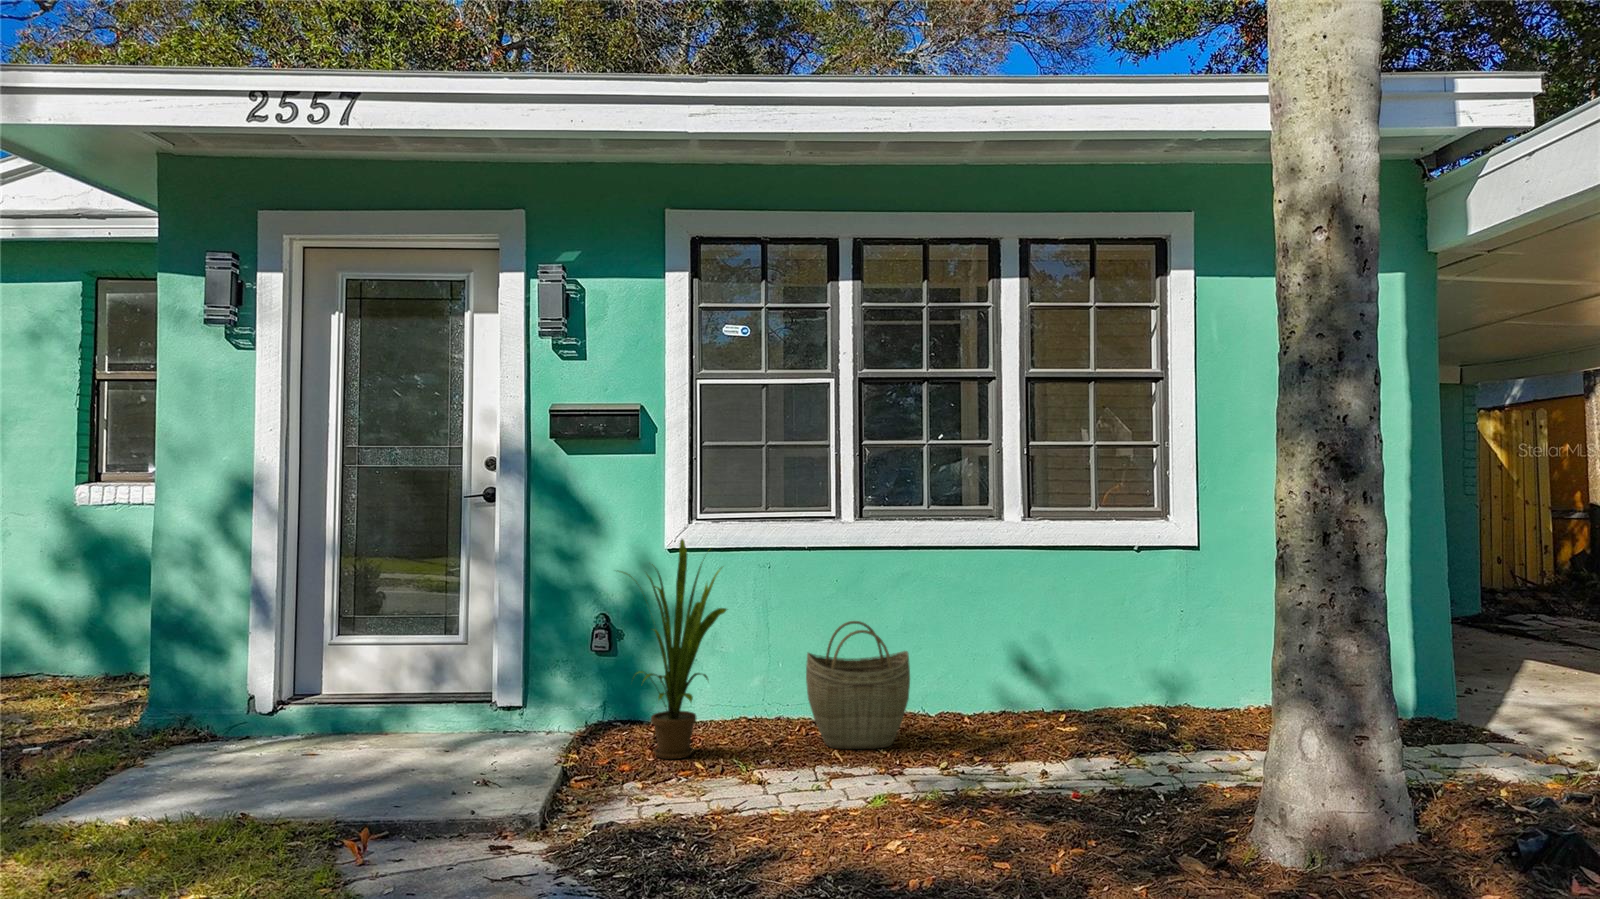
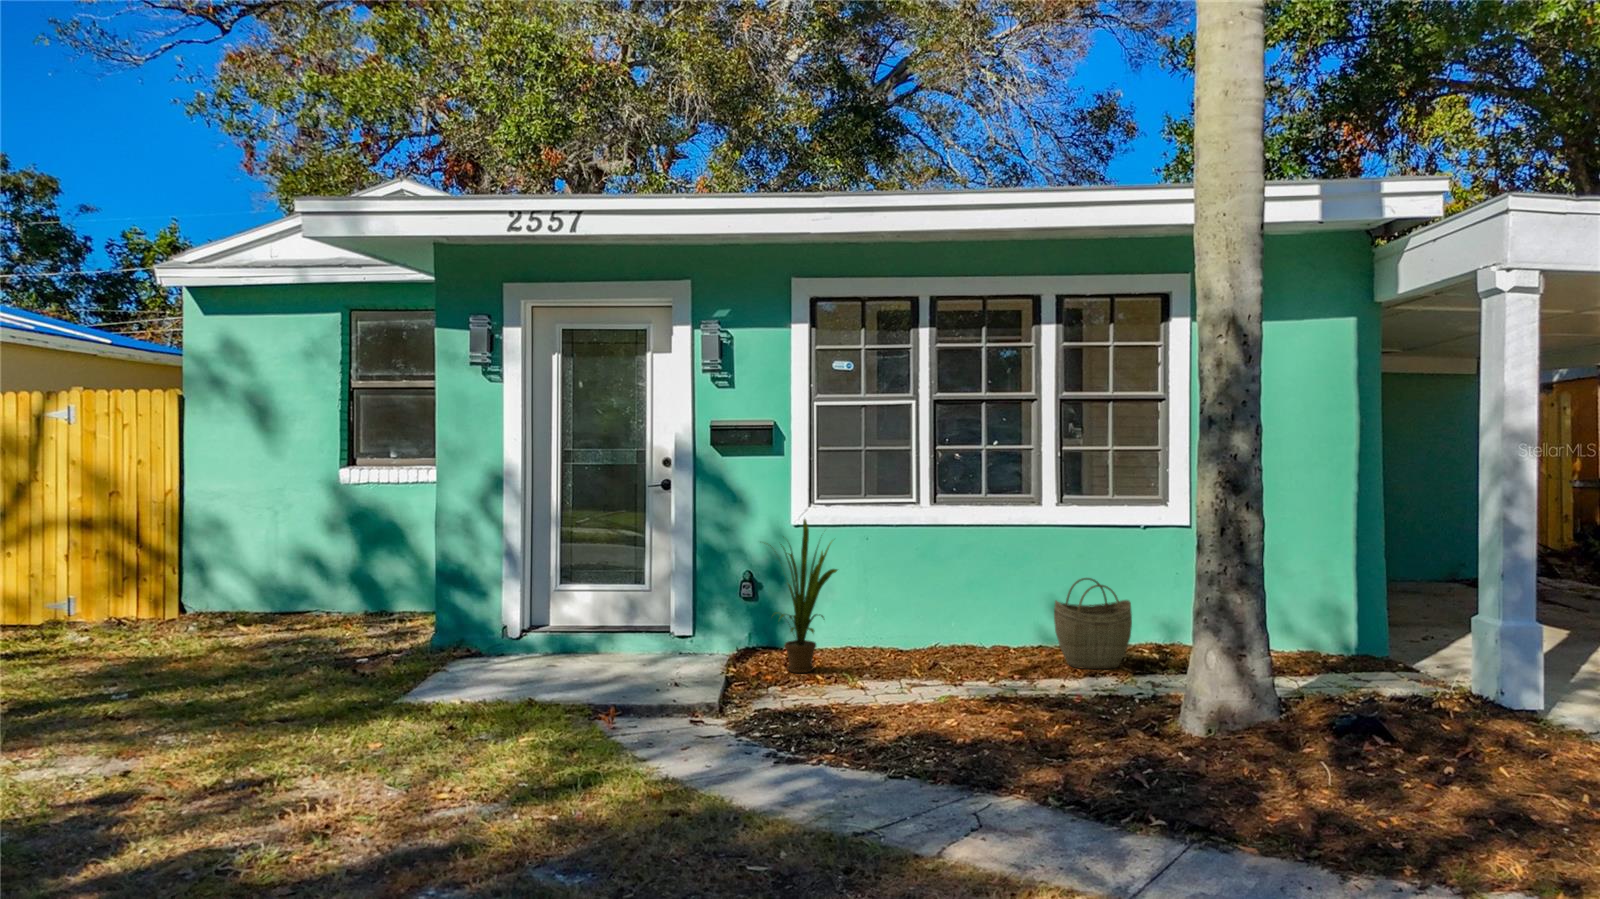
woven basket: present [806,621,910,749] -> present [1054,578,1132,669]

